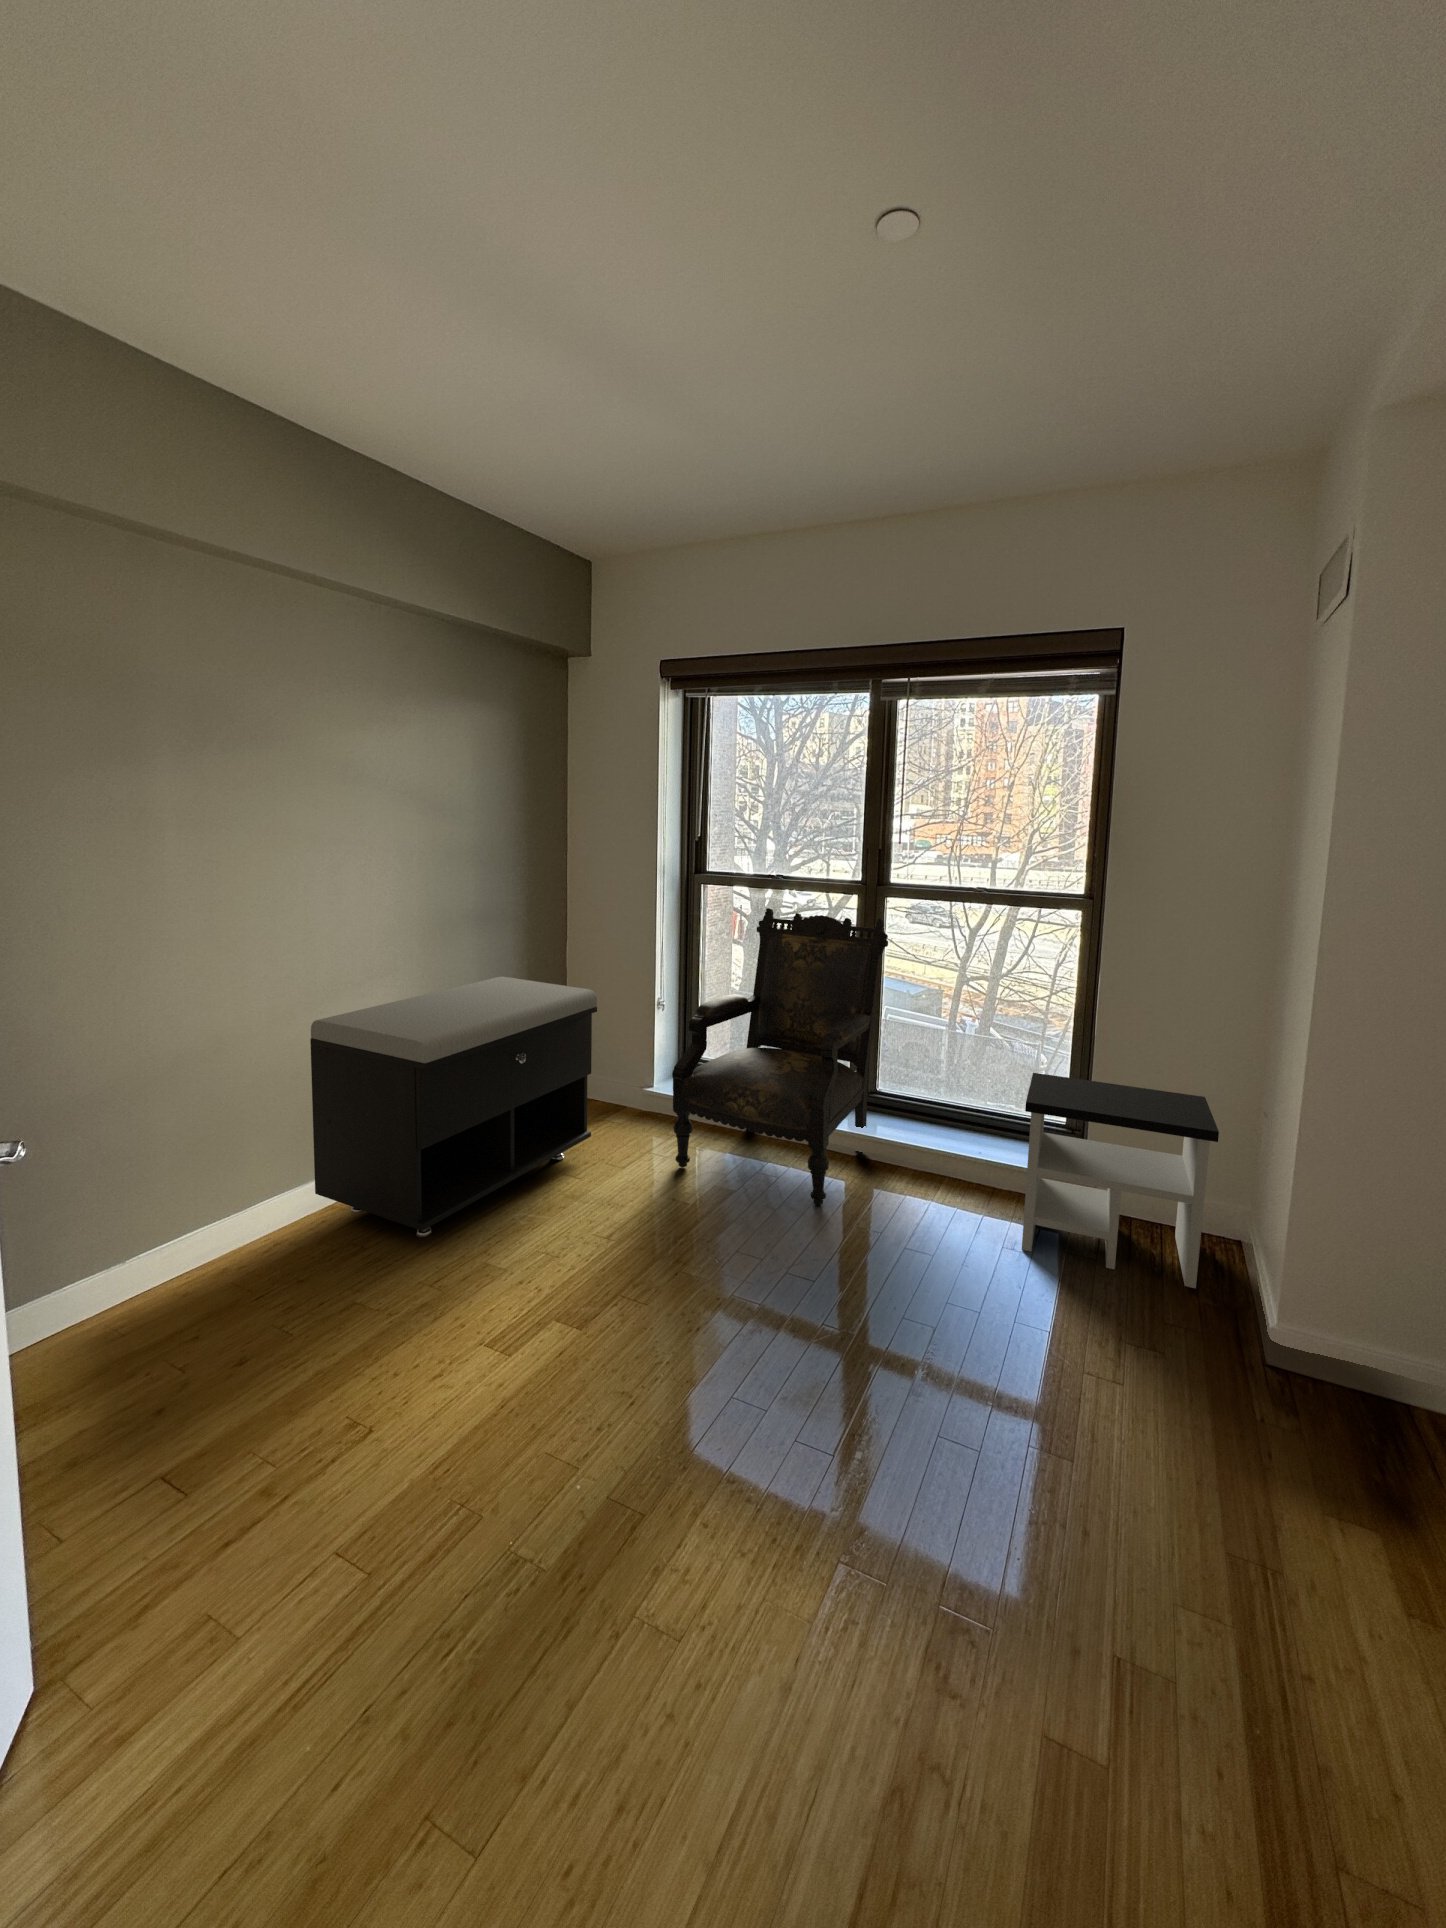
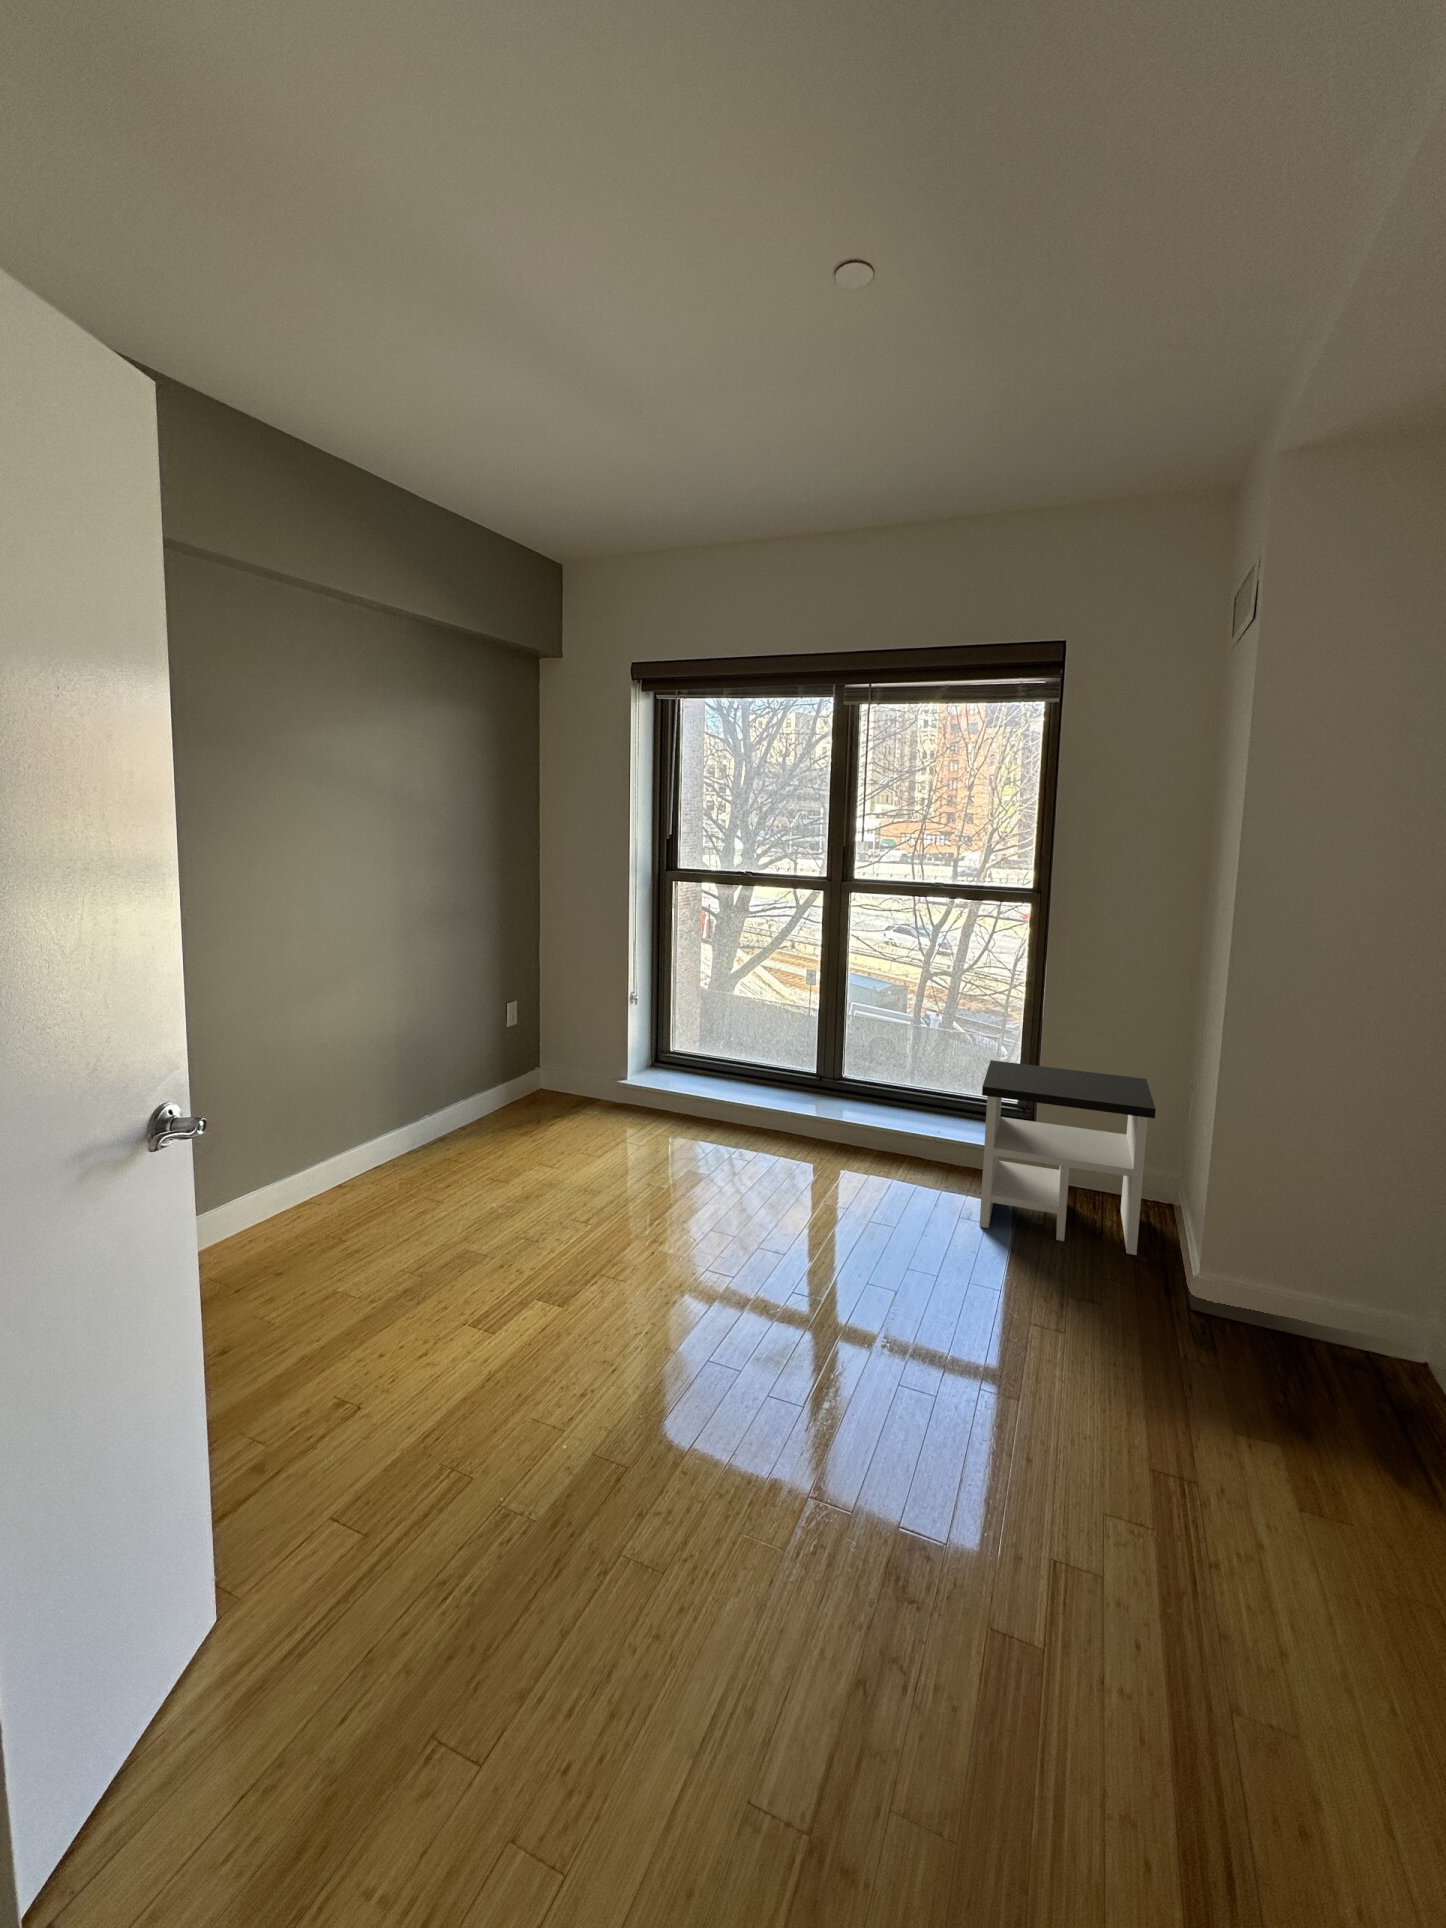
armchair: present [672,908,888,1205] -> none [644,906,855,1192]
storage bench: present [310,976,597,1237] -> none [280,975,569,1233]

